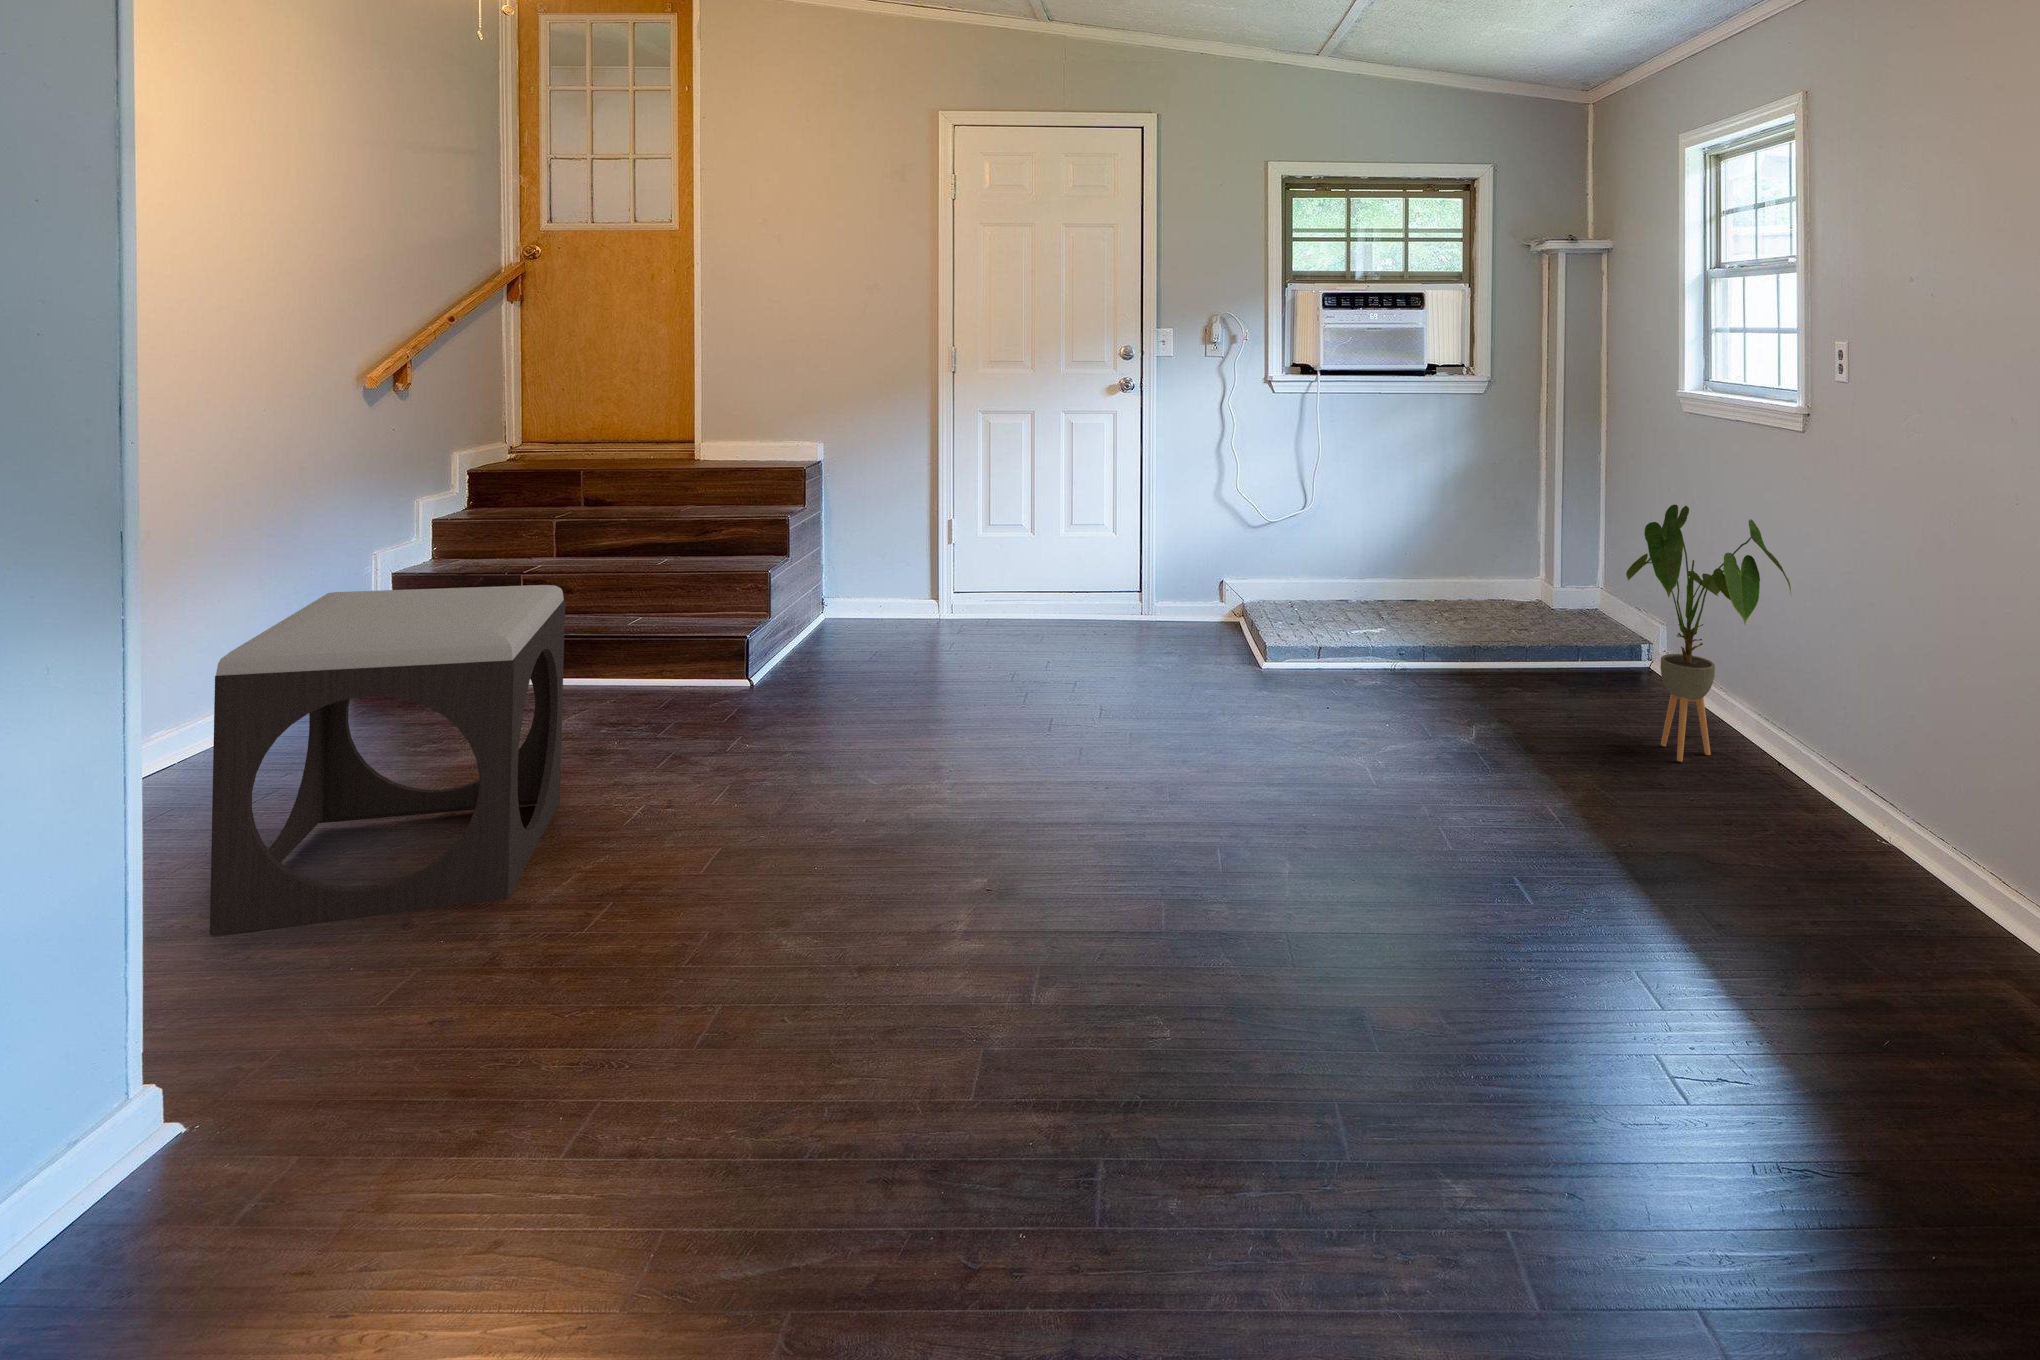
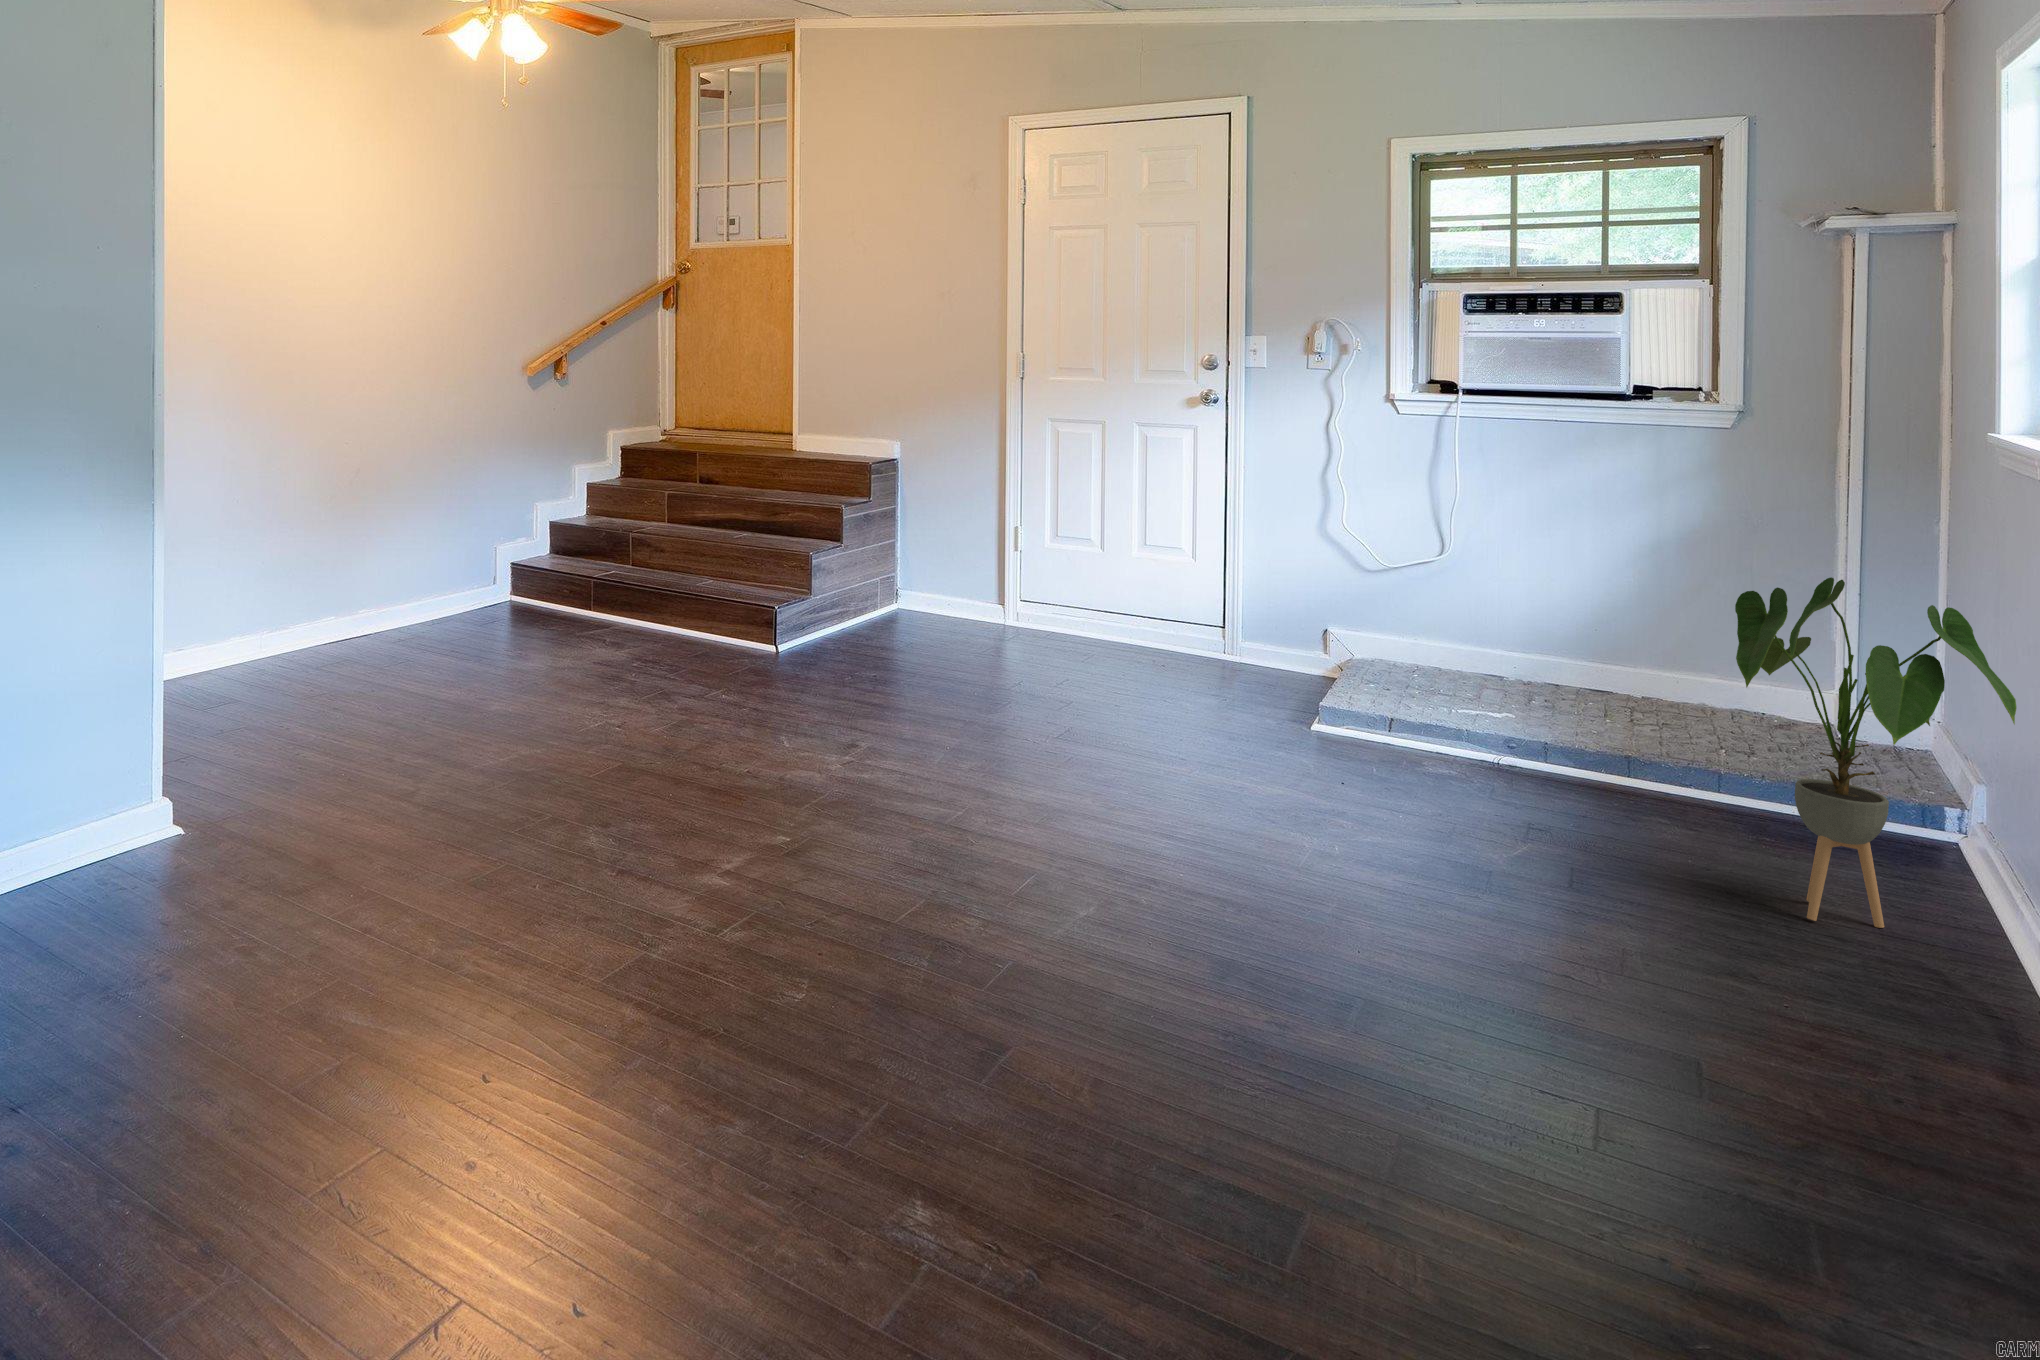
footstool: present [210,585,565,935] -> none [405,511,621,735]

